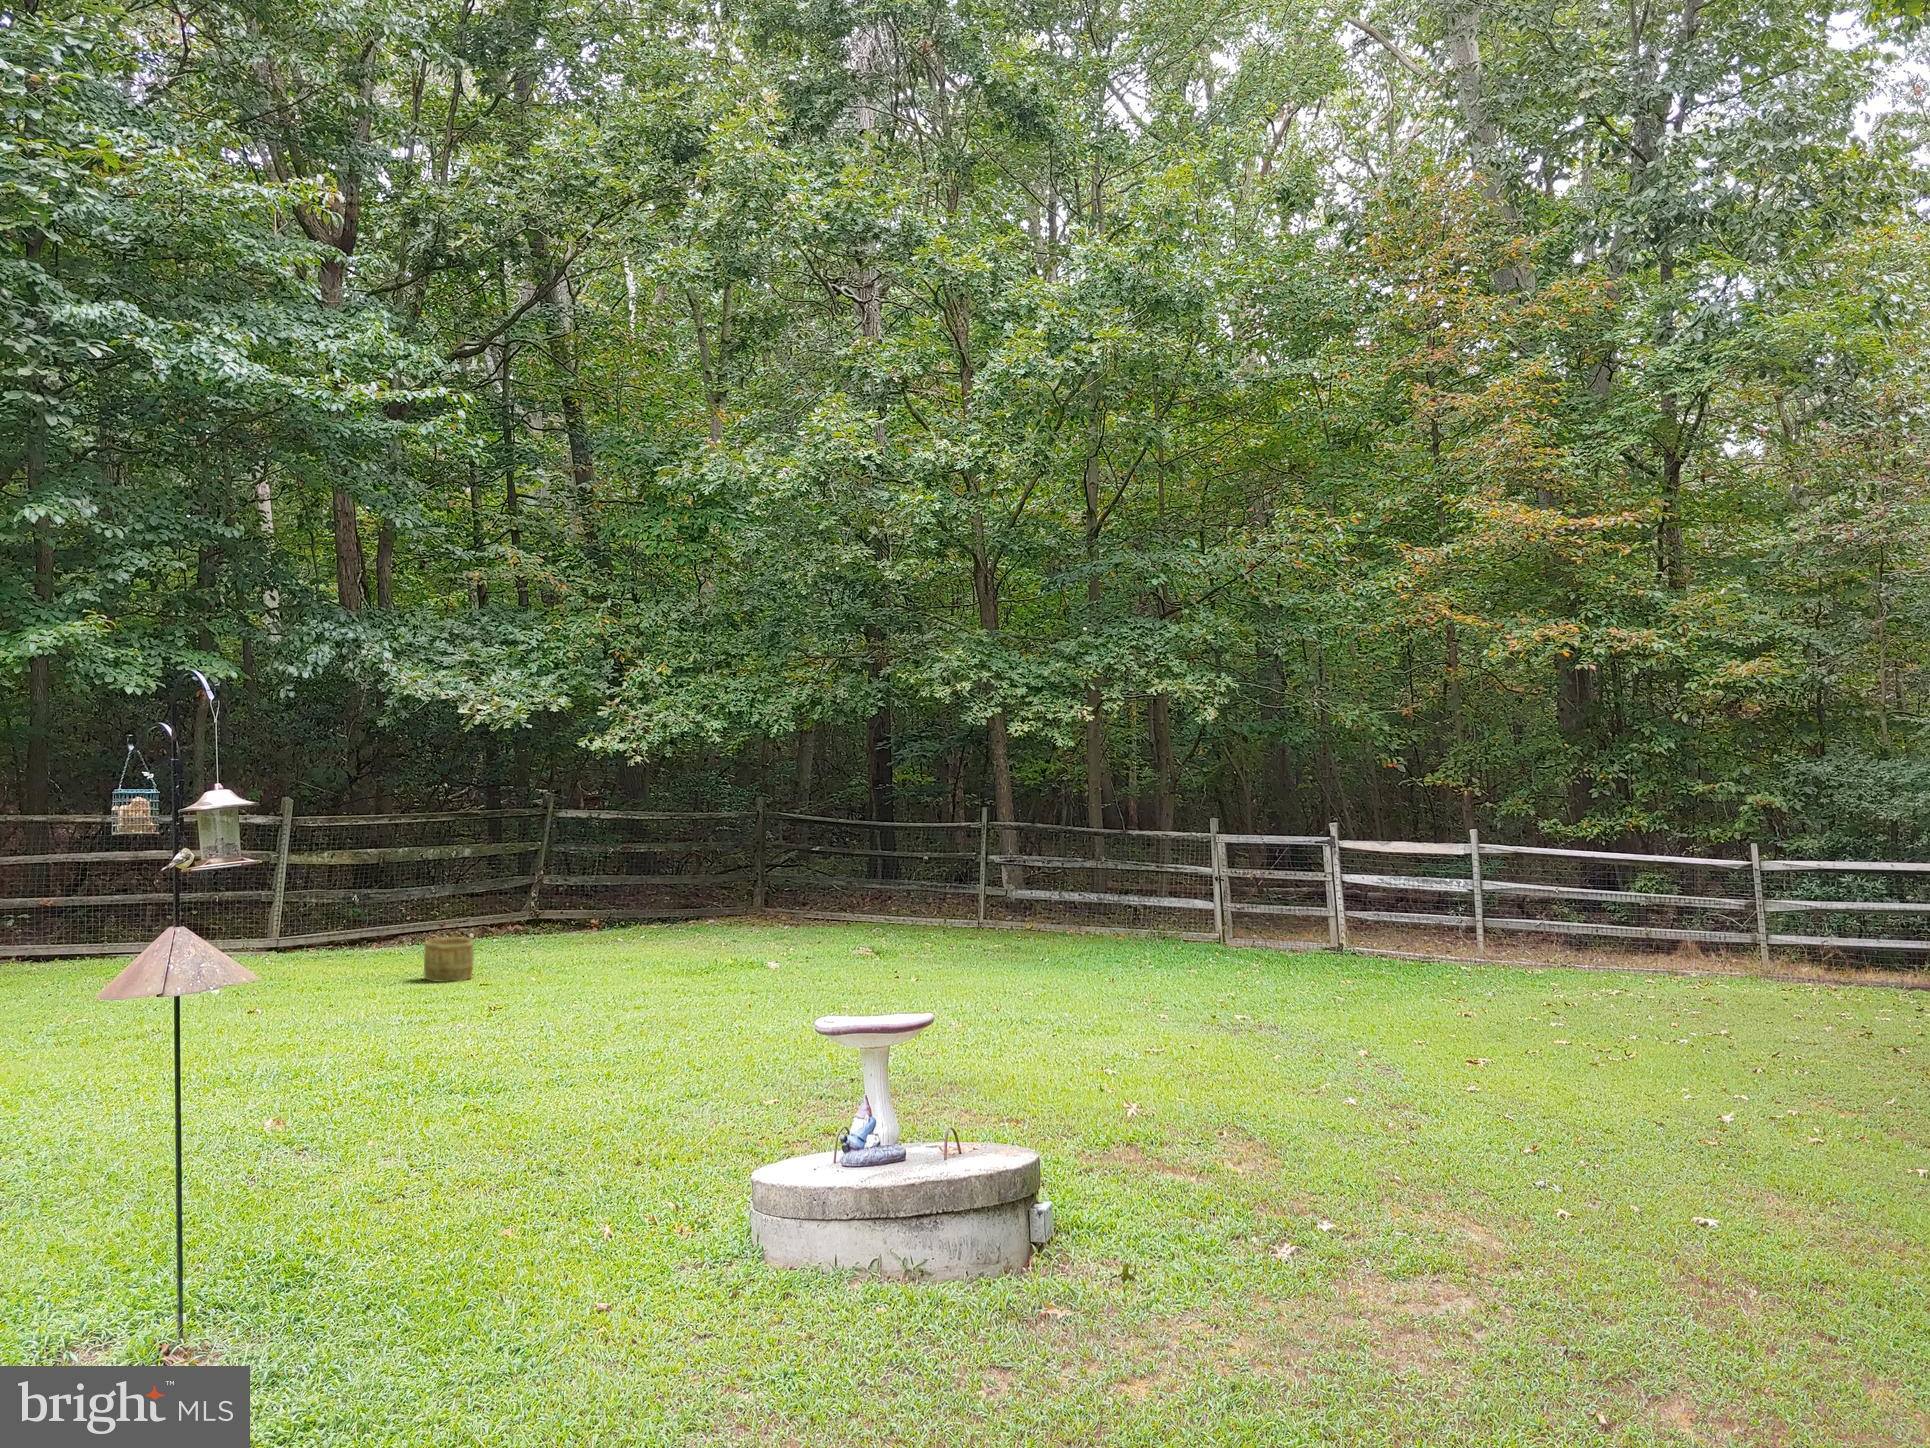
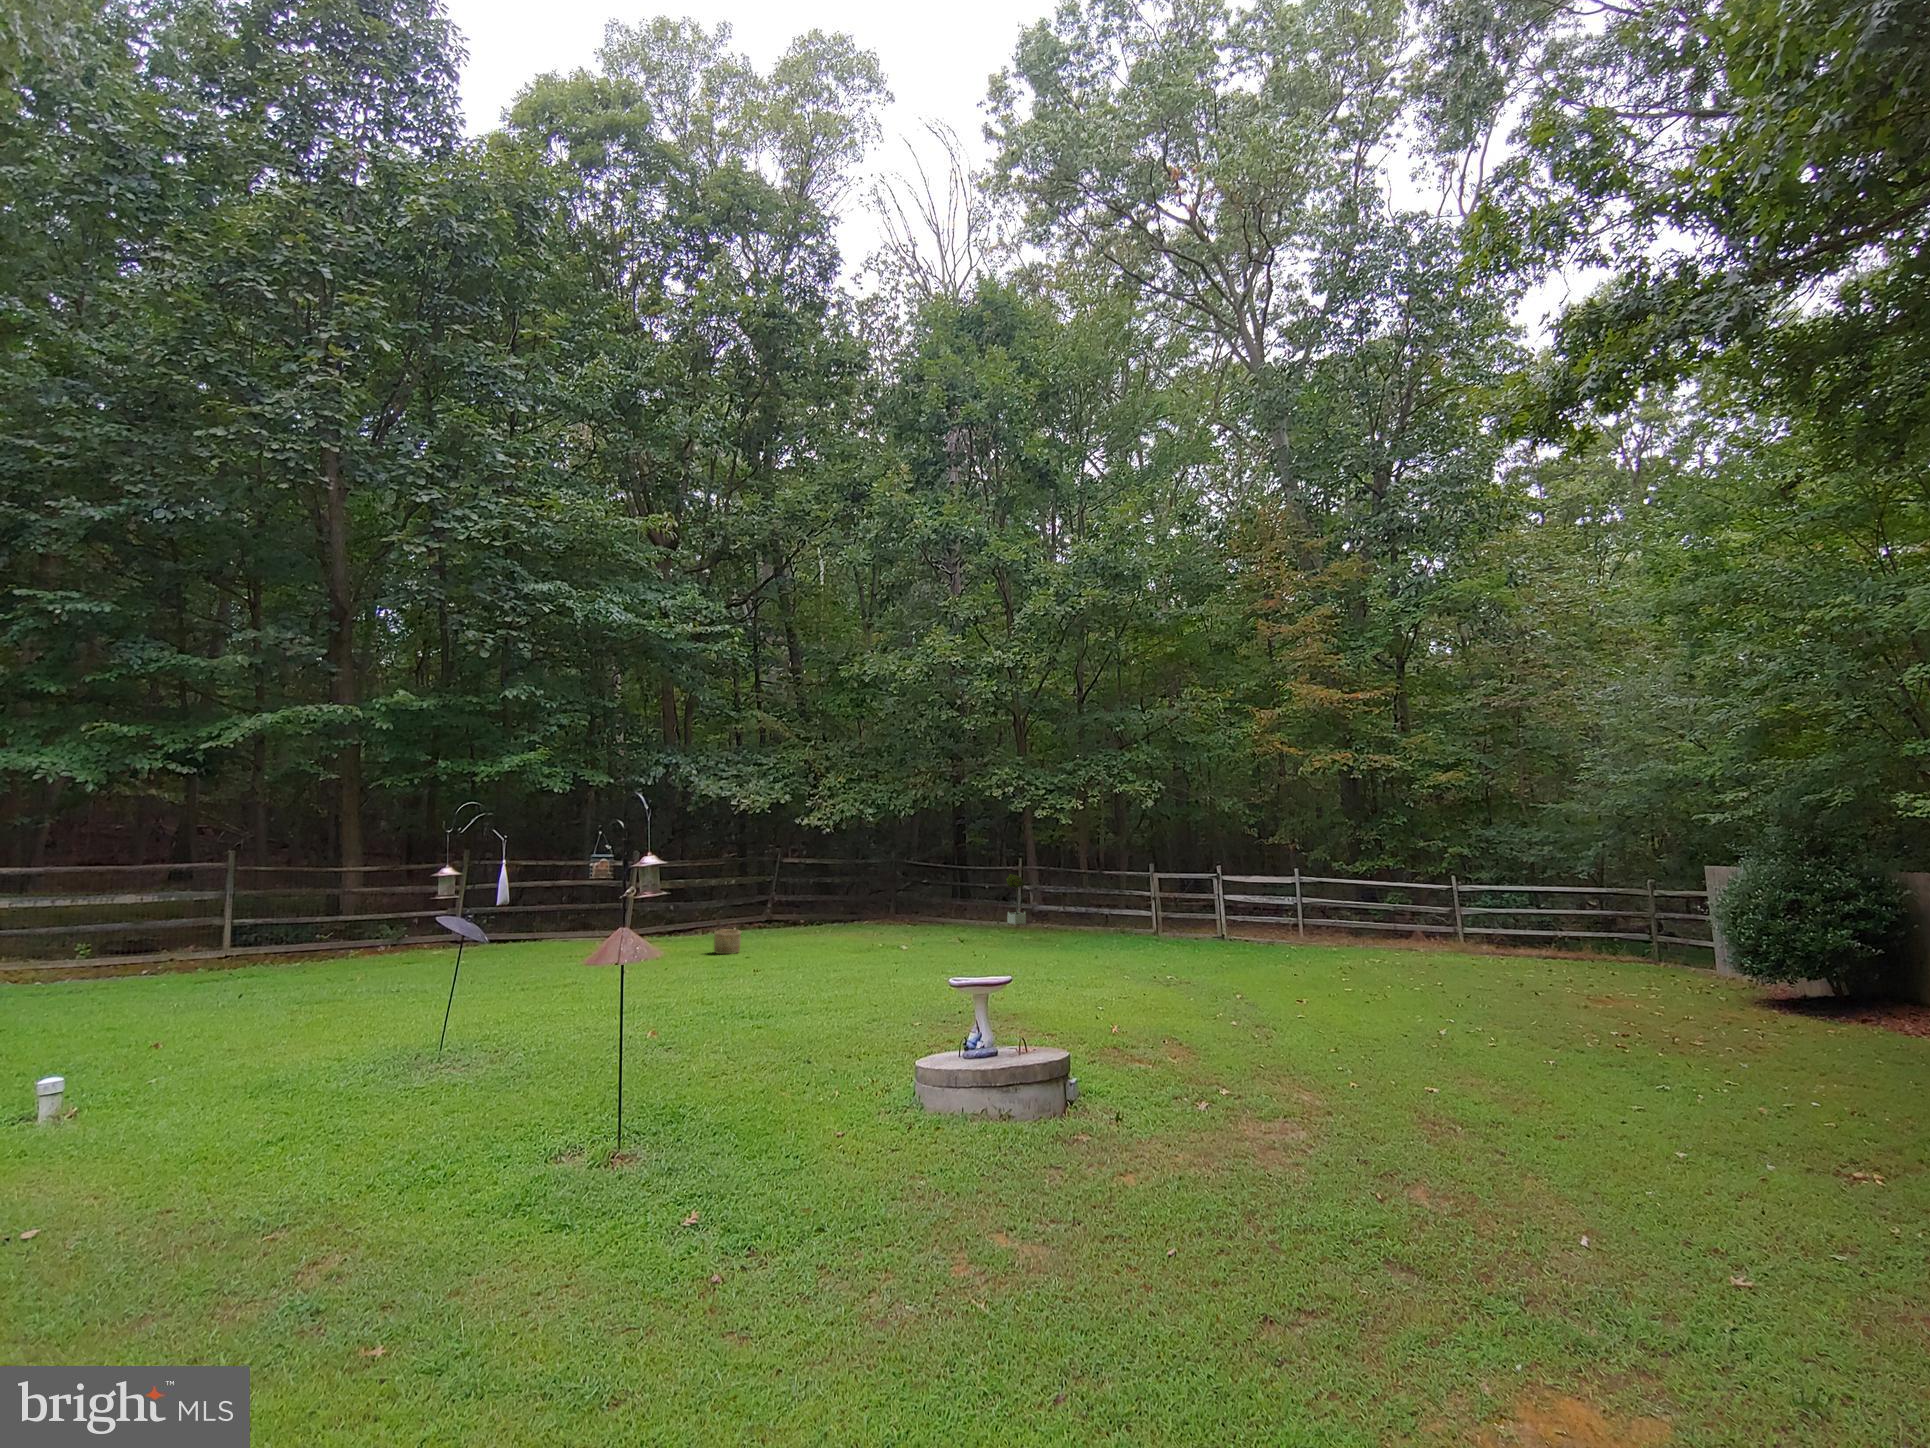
potted tree: none [957,839,992,928] -> present [1006,874,1026,924]

